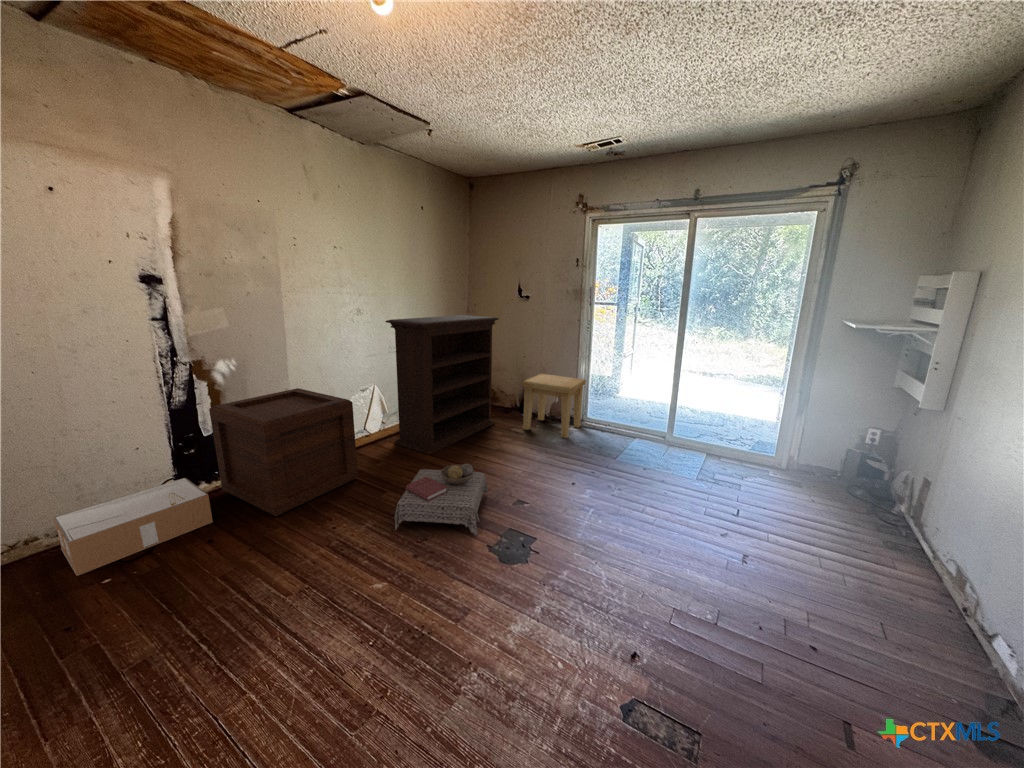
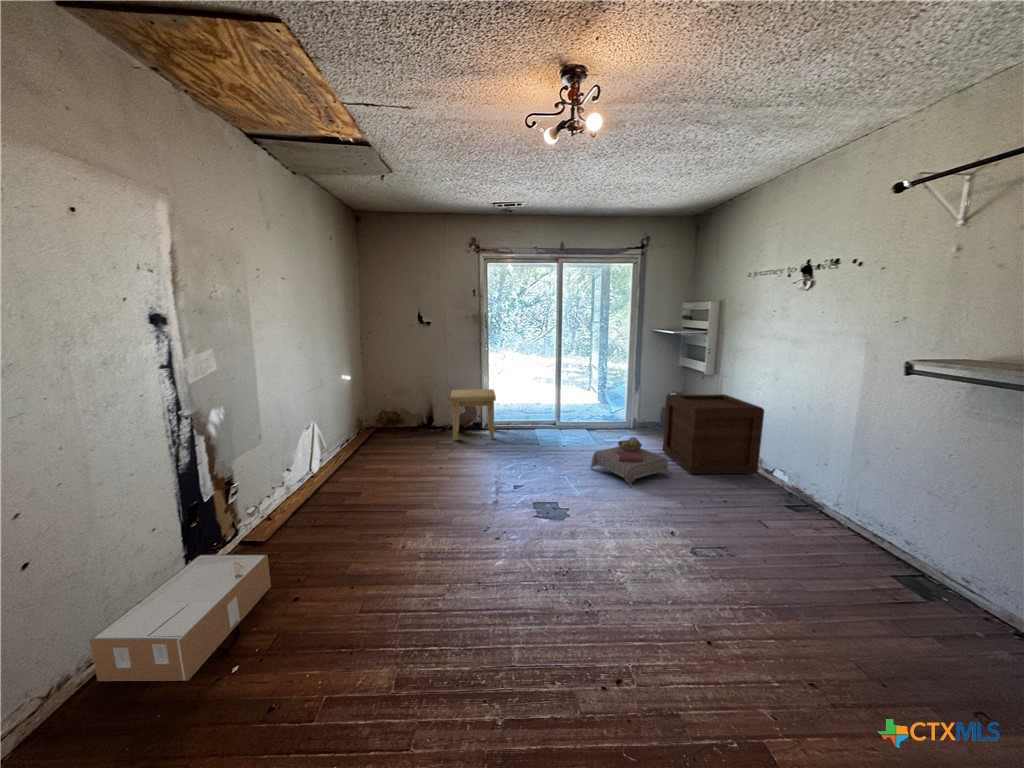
bookshelf: present [385,315,499,455] -> none [343,343,423,477]
wooden crate: present [209,388,358,516] -> present [663,394,764,474]
ottoman: present [394,464,488,535] -> present [591,437,669,488]

